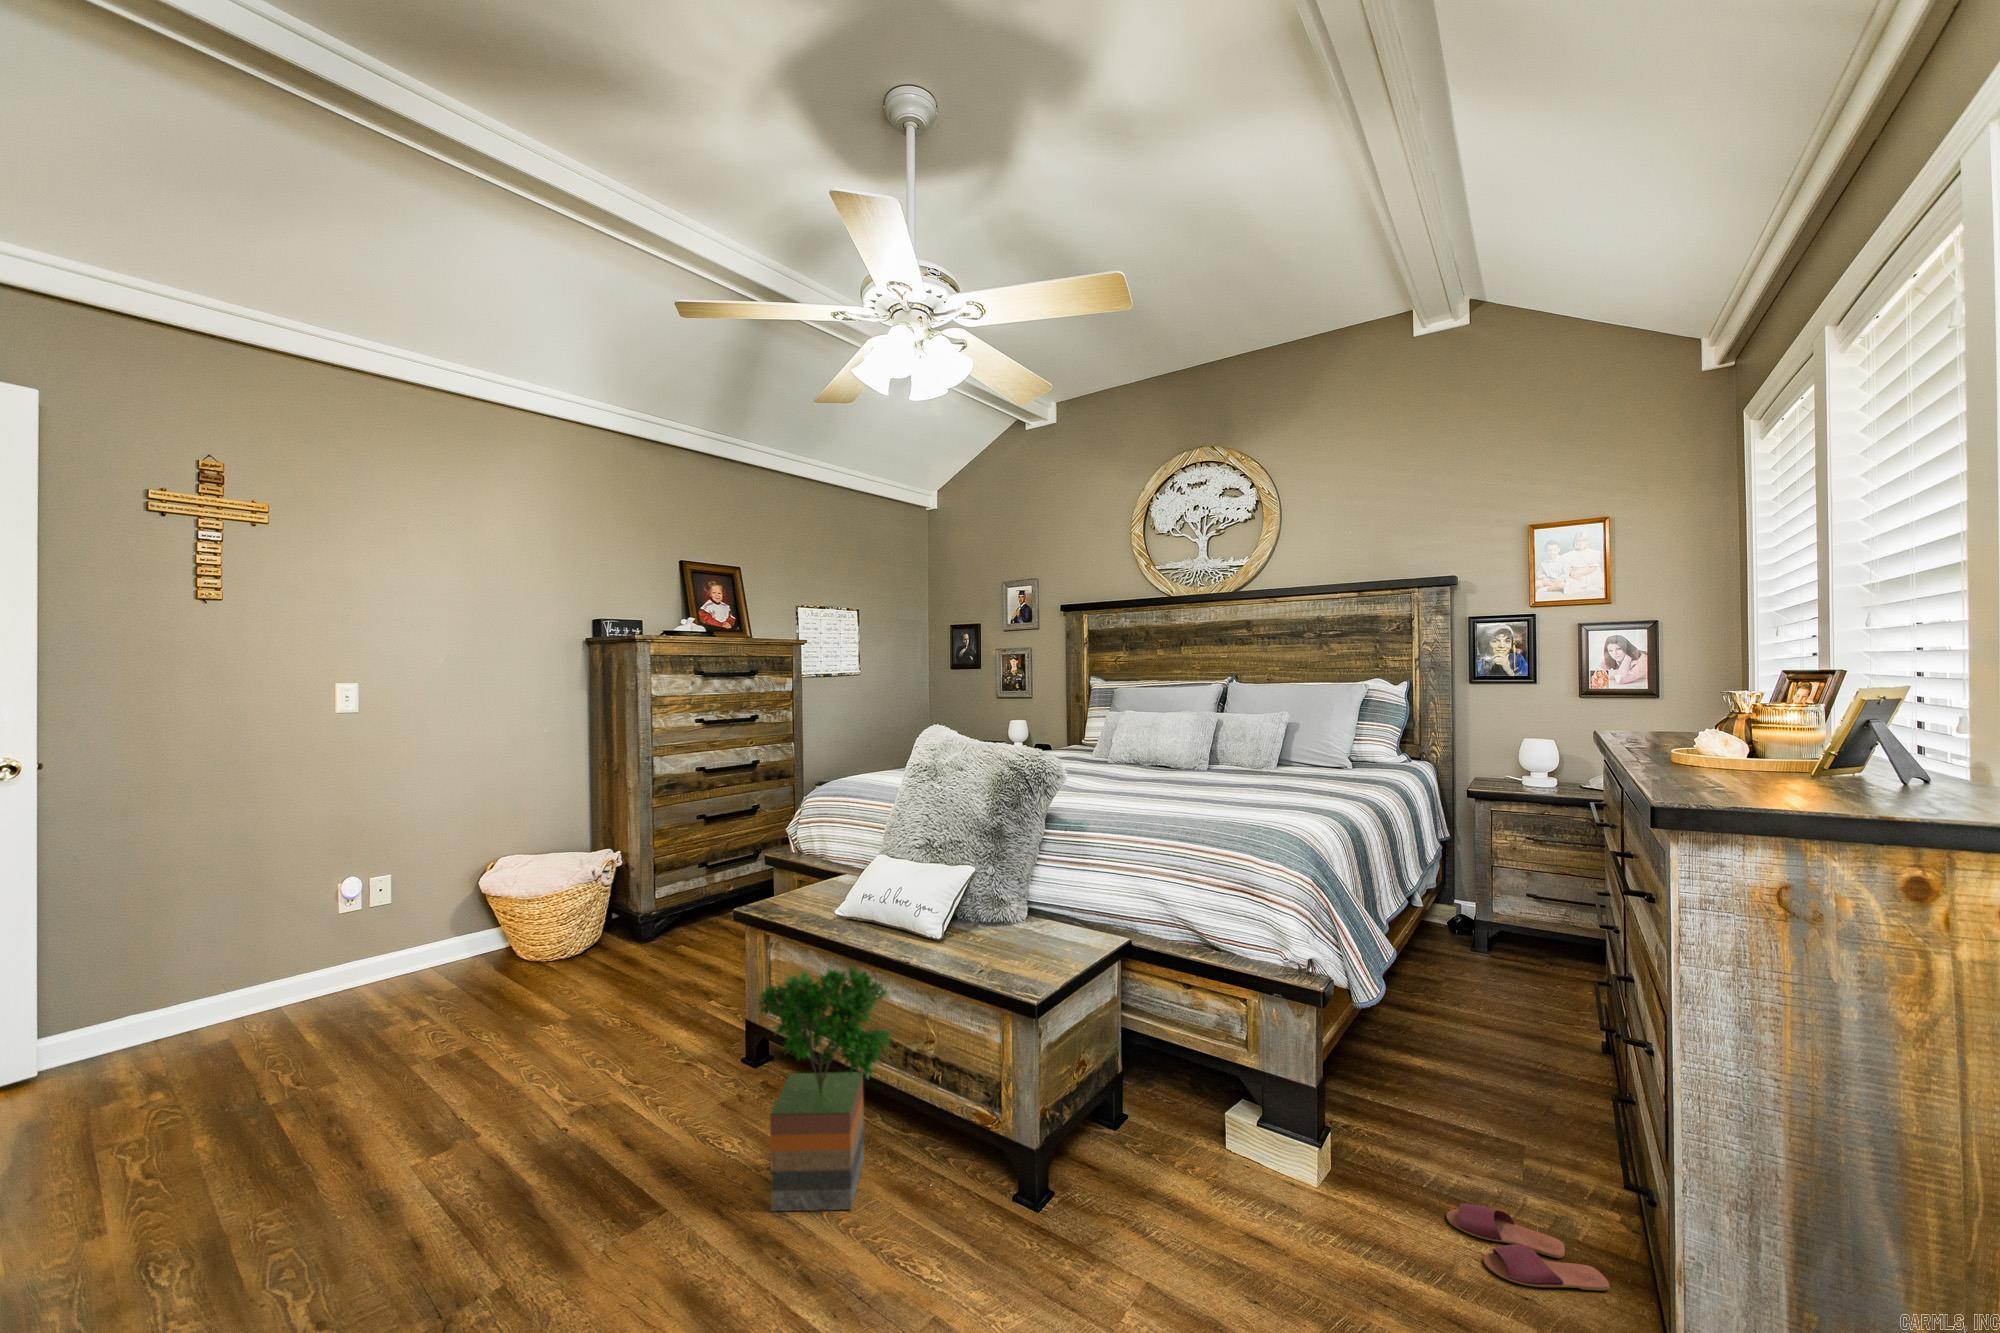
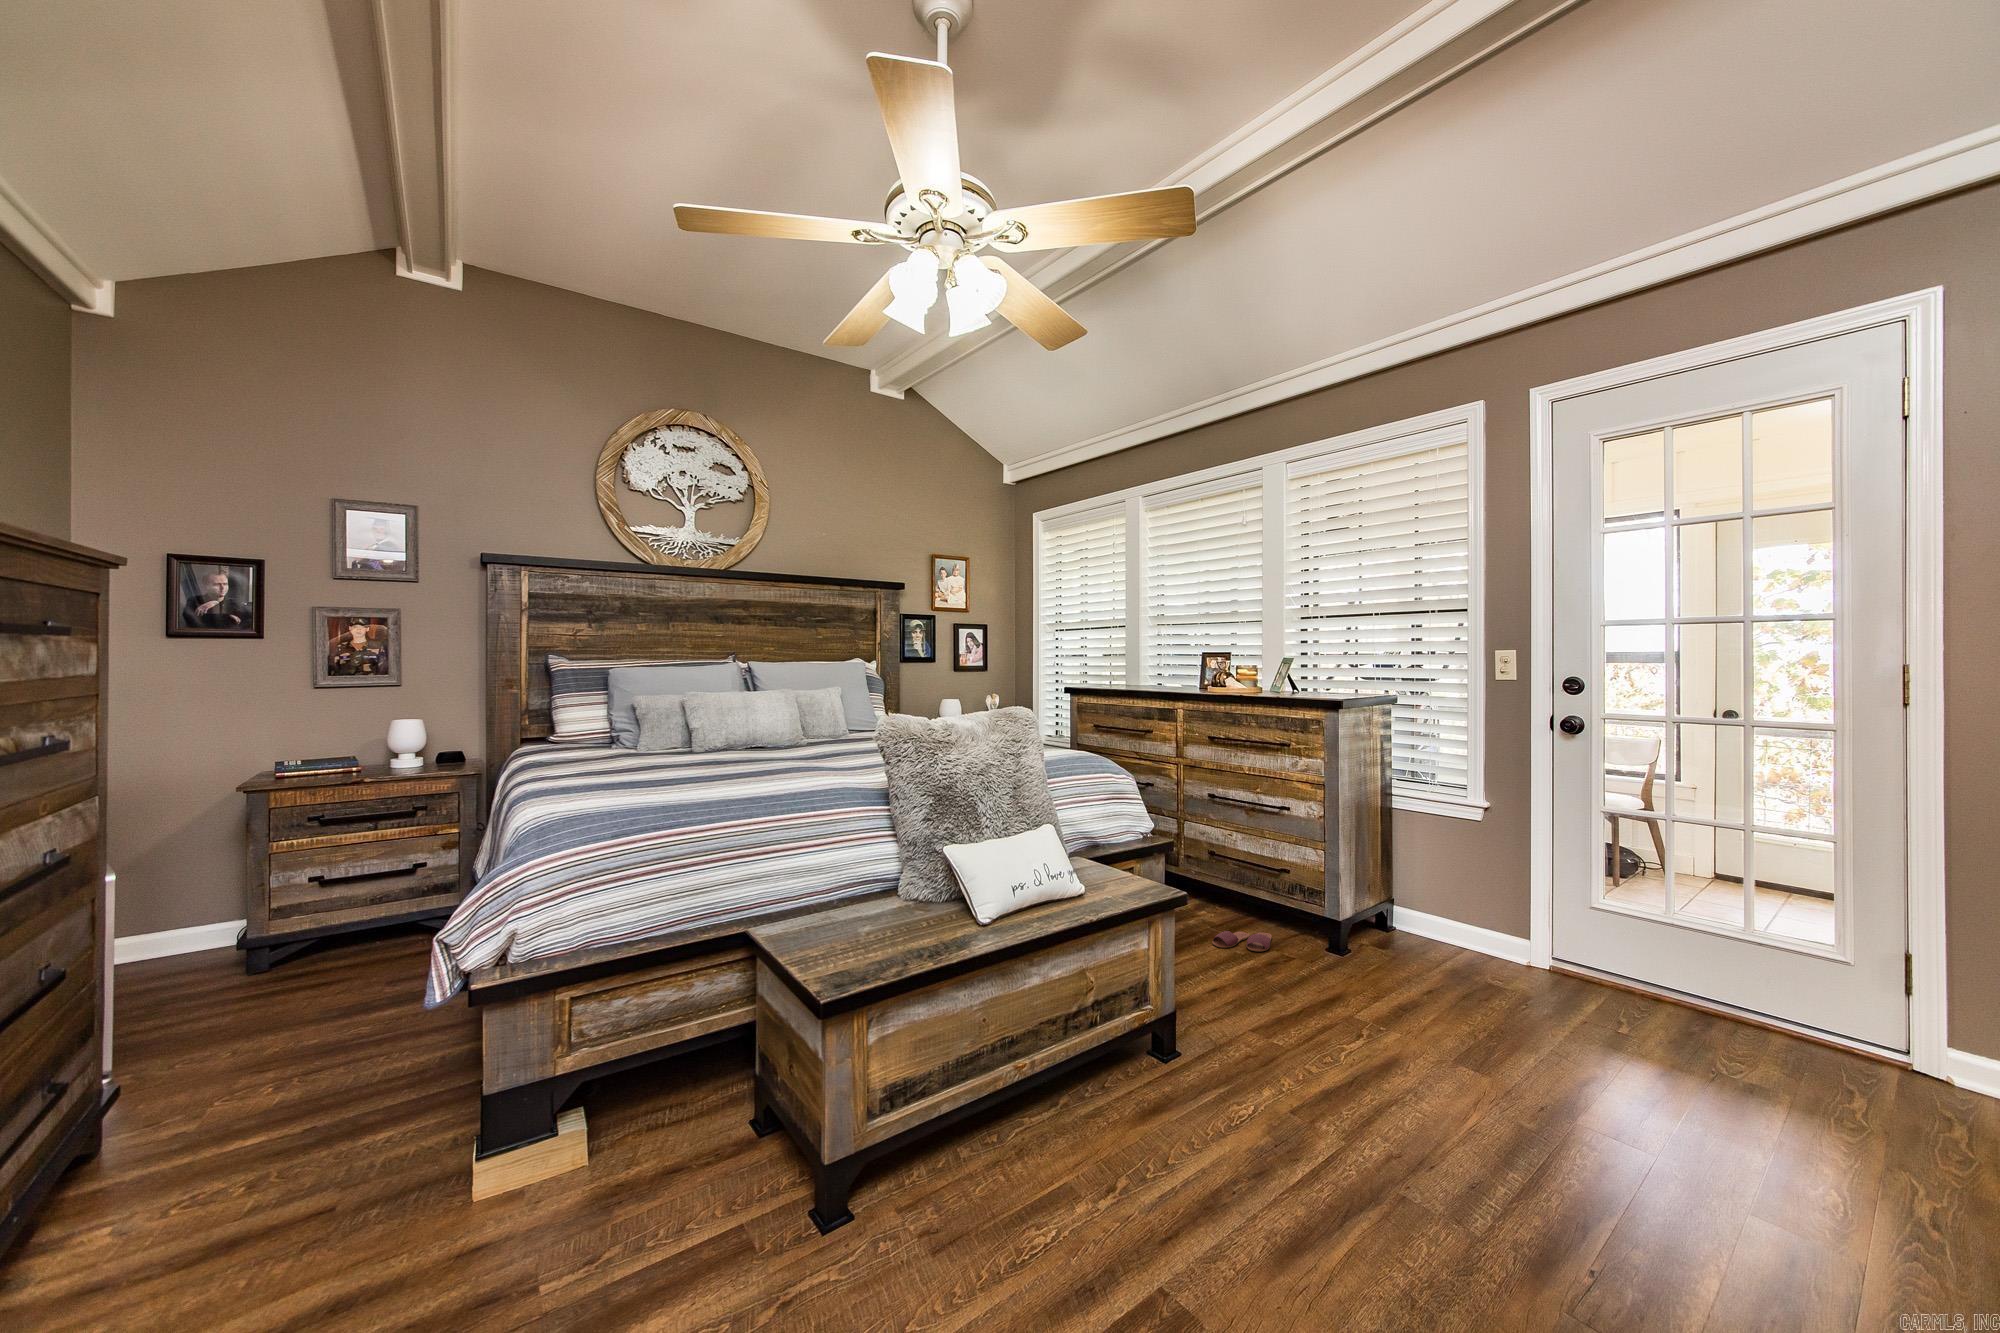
potted tree: present [755,968,891,1211] -> none [1056,930,1218,1198]

